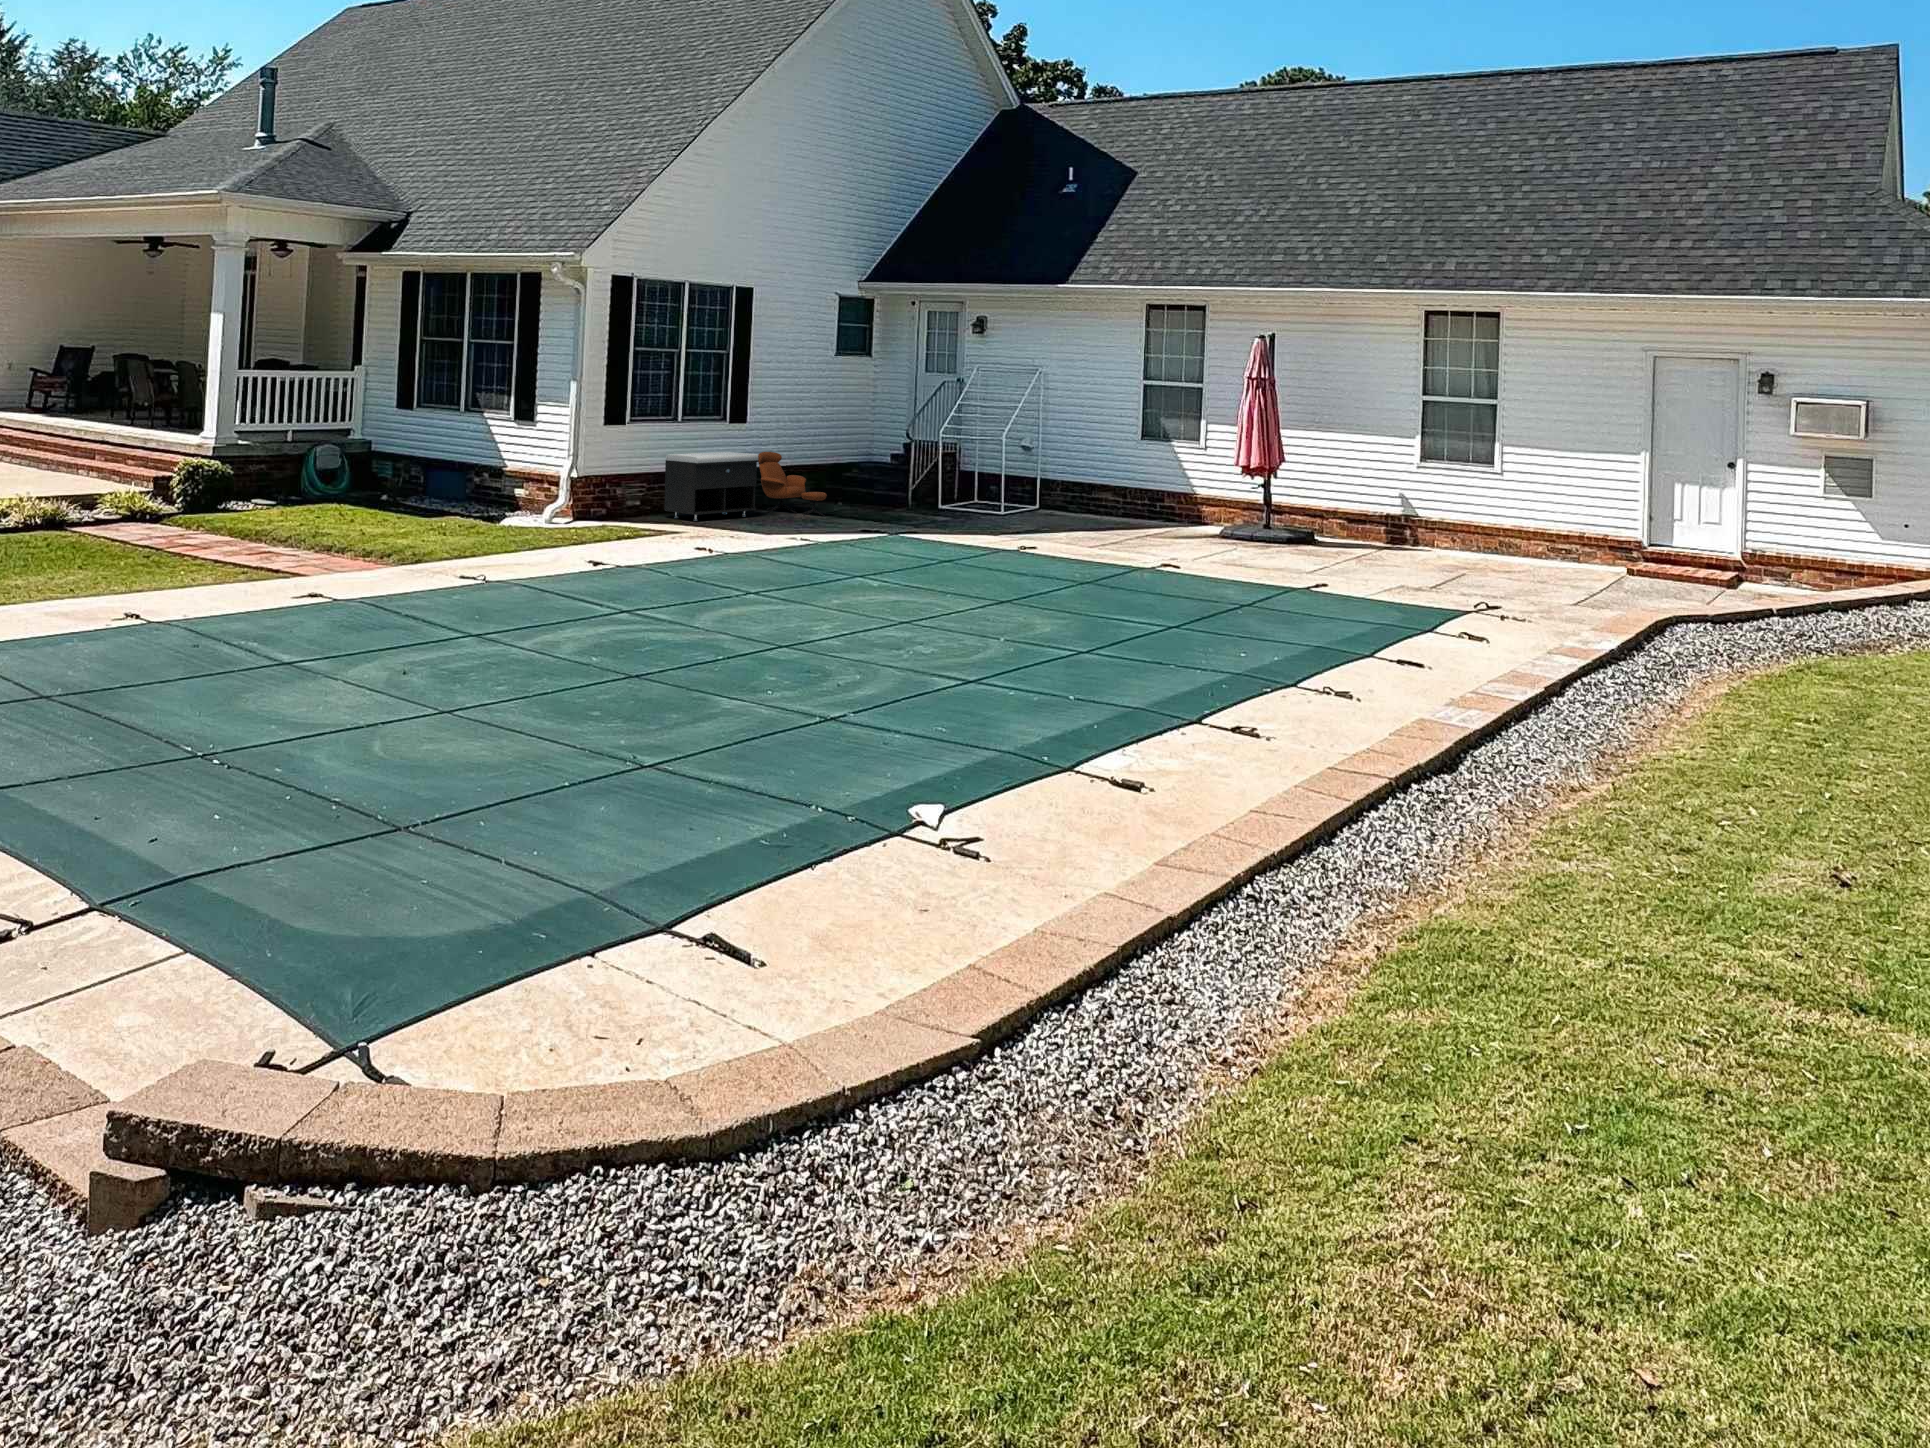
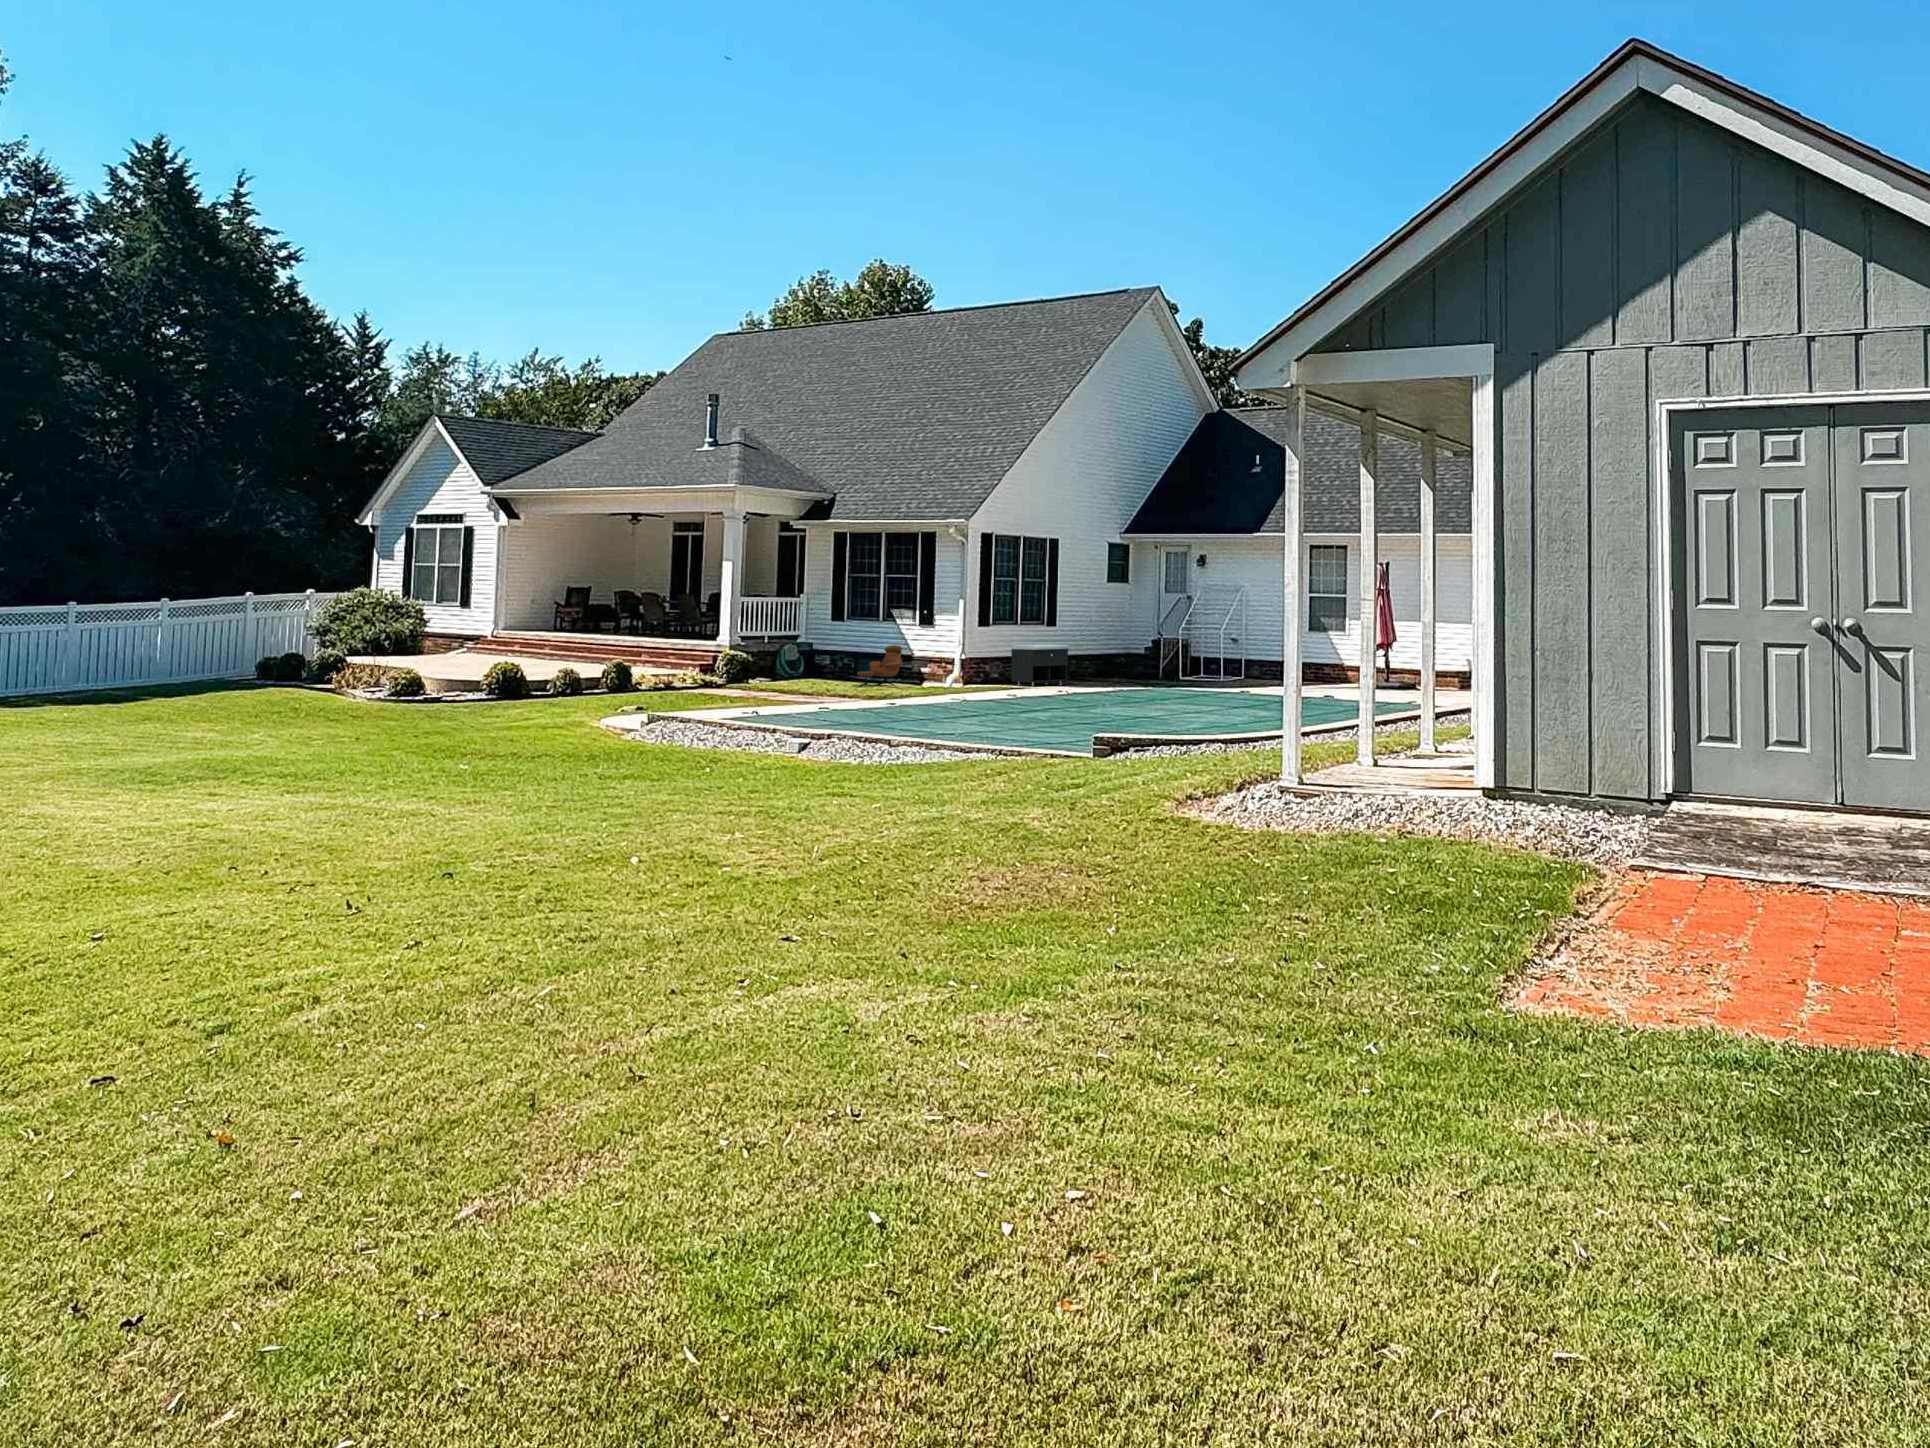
lounge chair: present [758,452,827,516] -> present [857,646,902,687]

